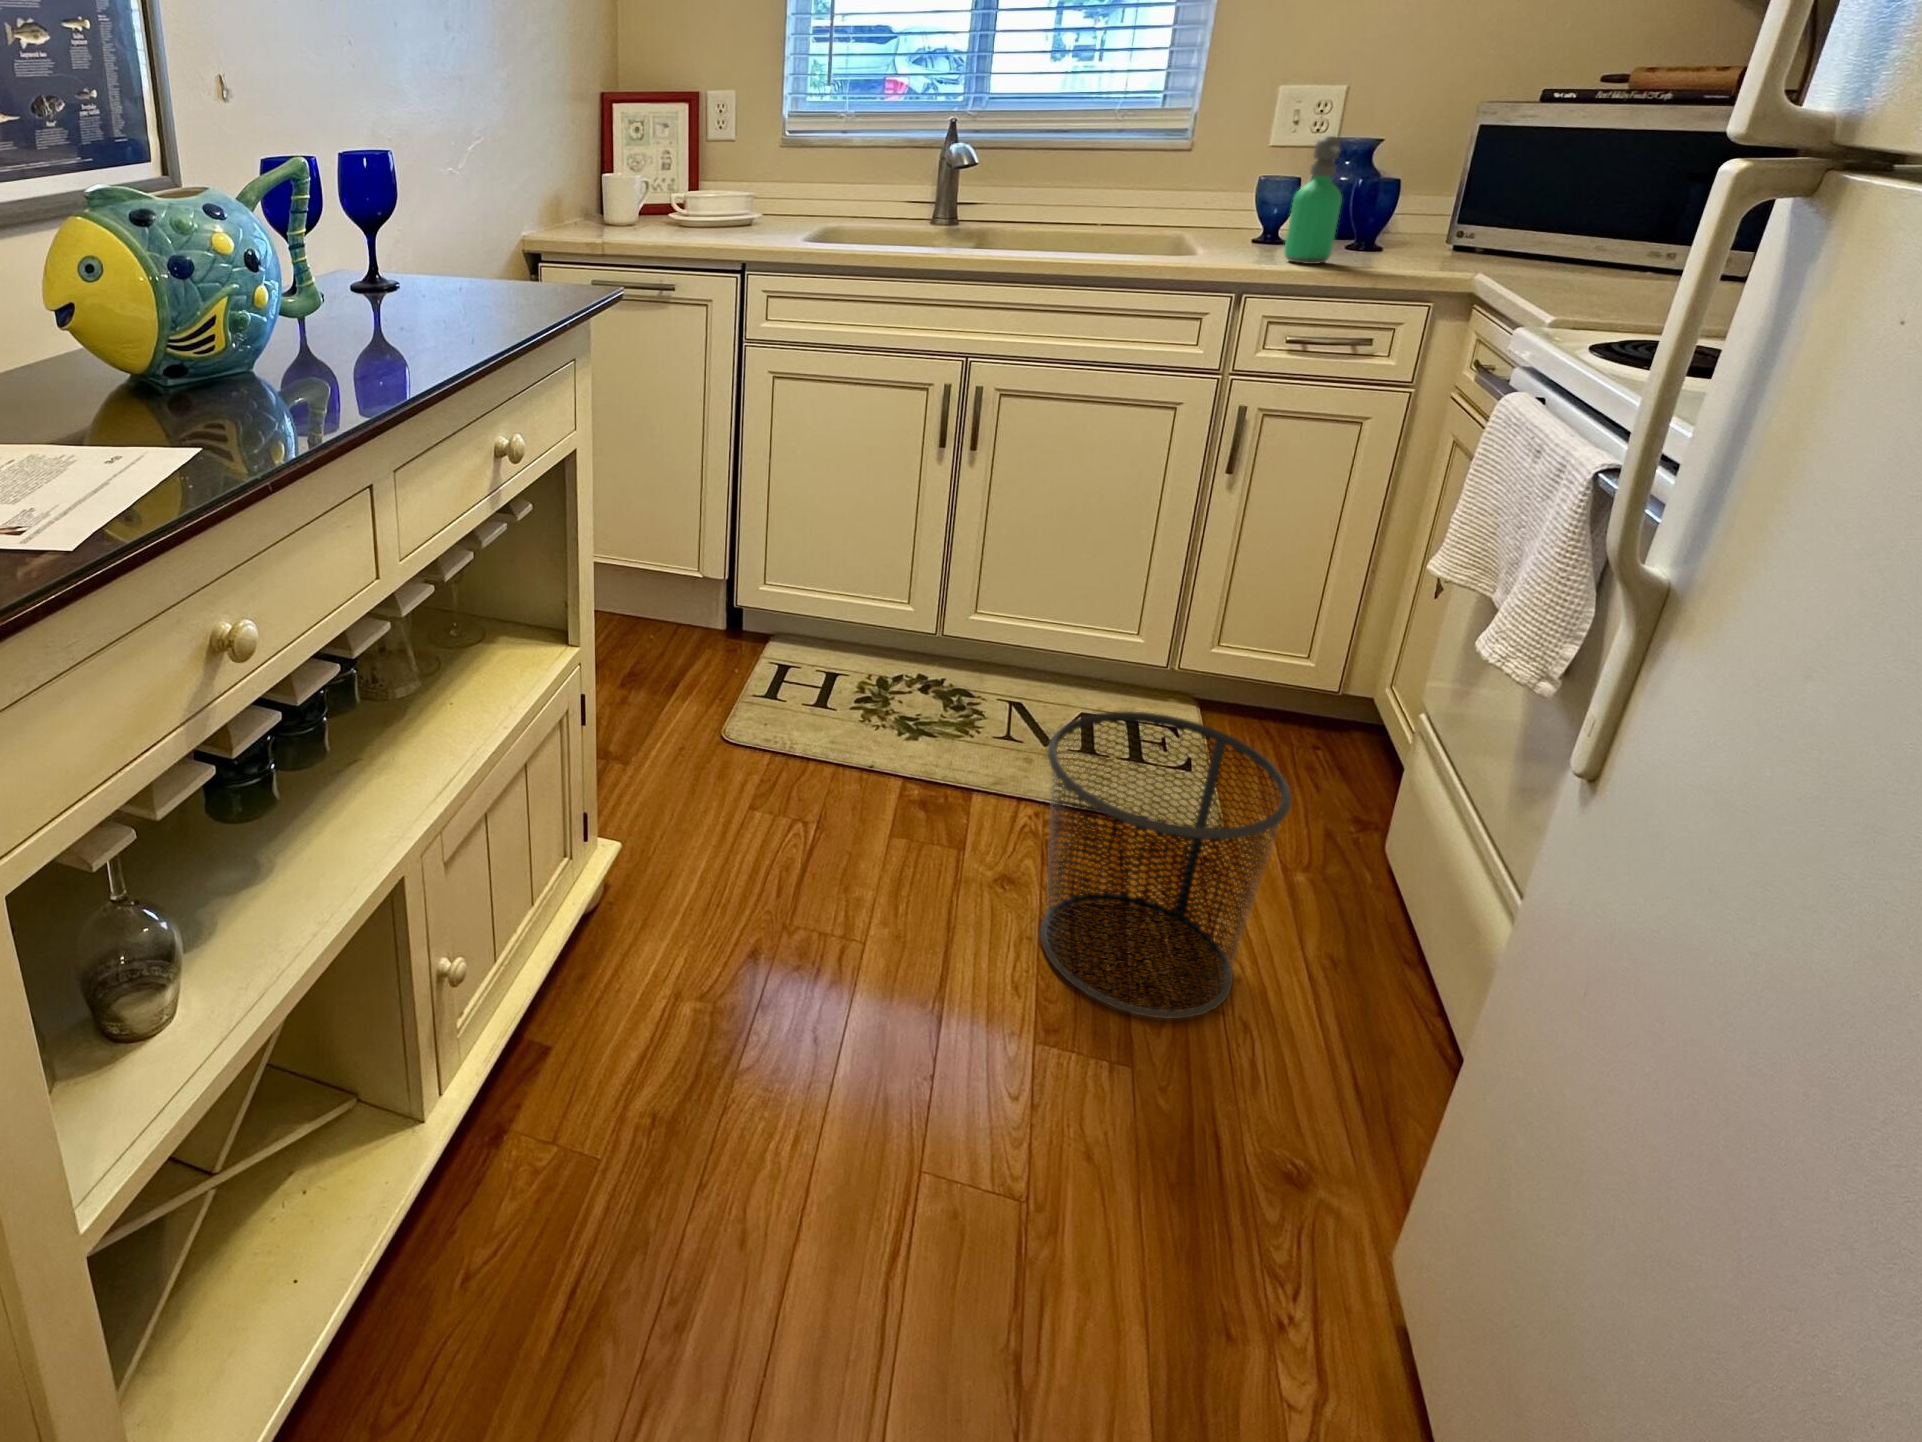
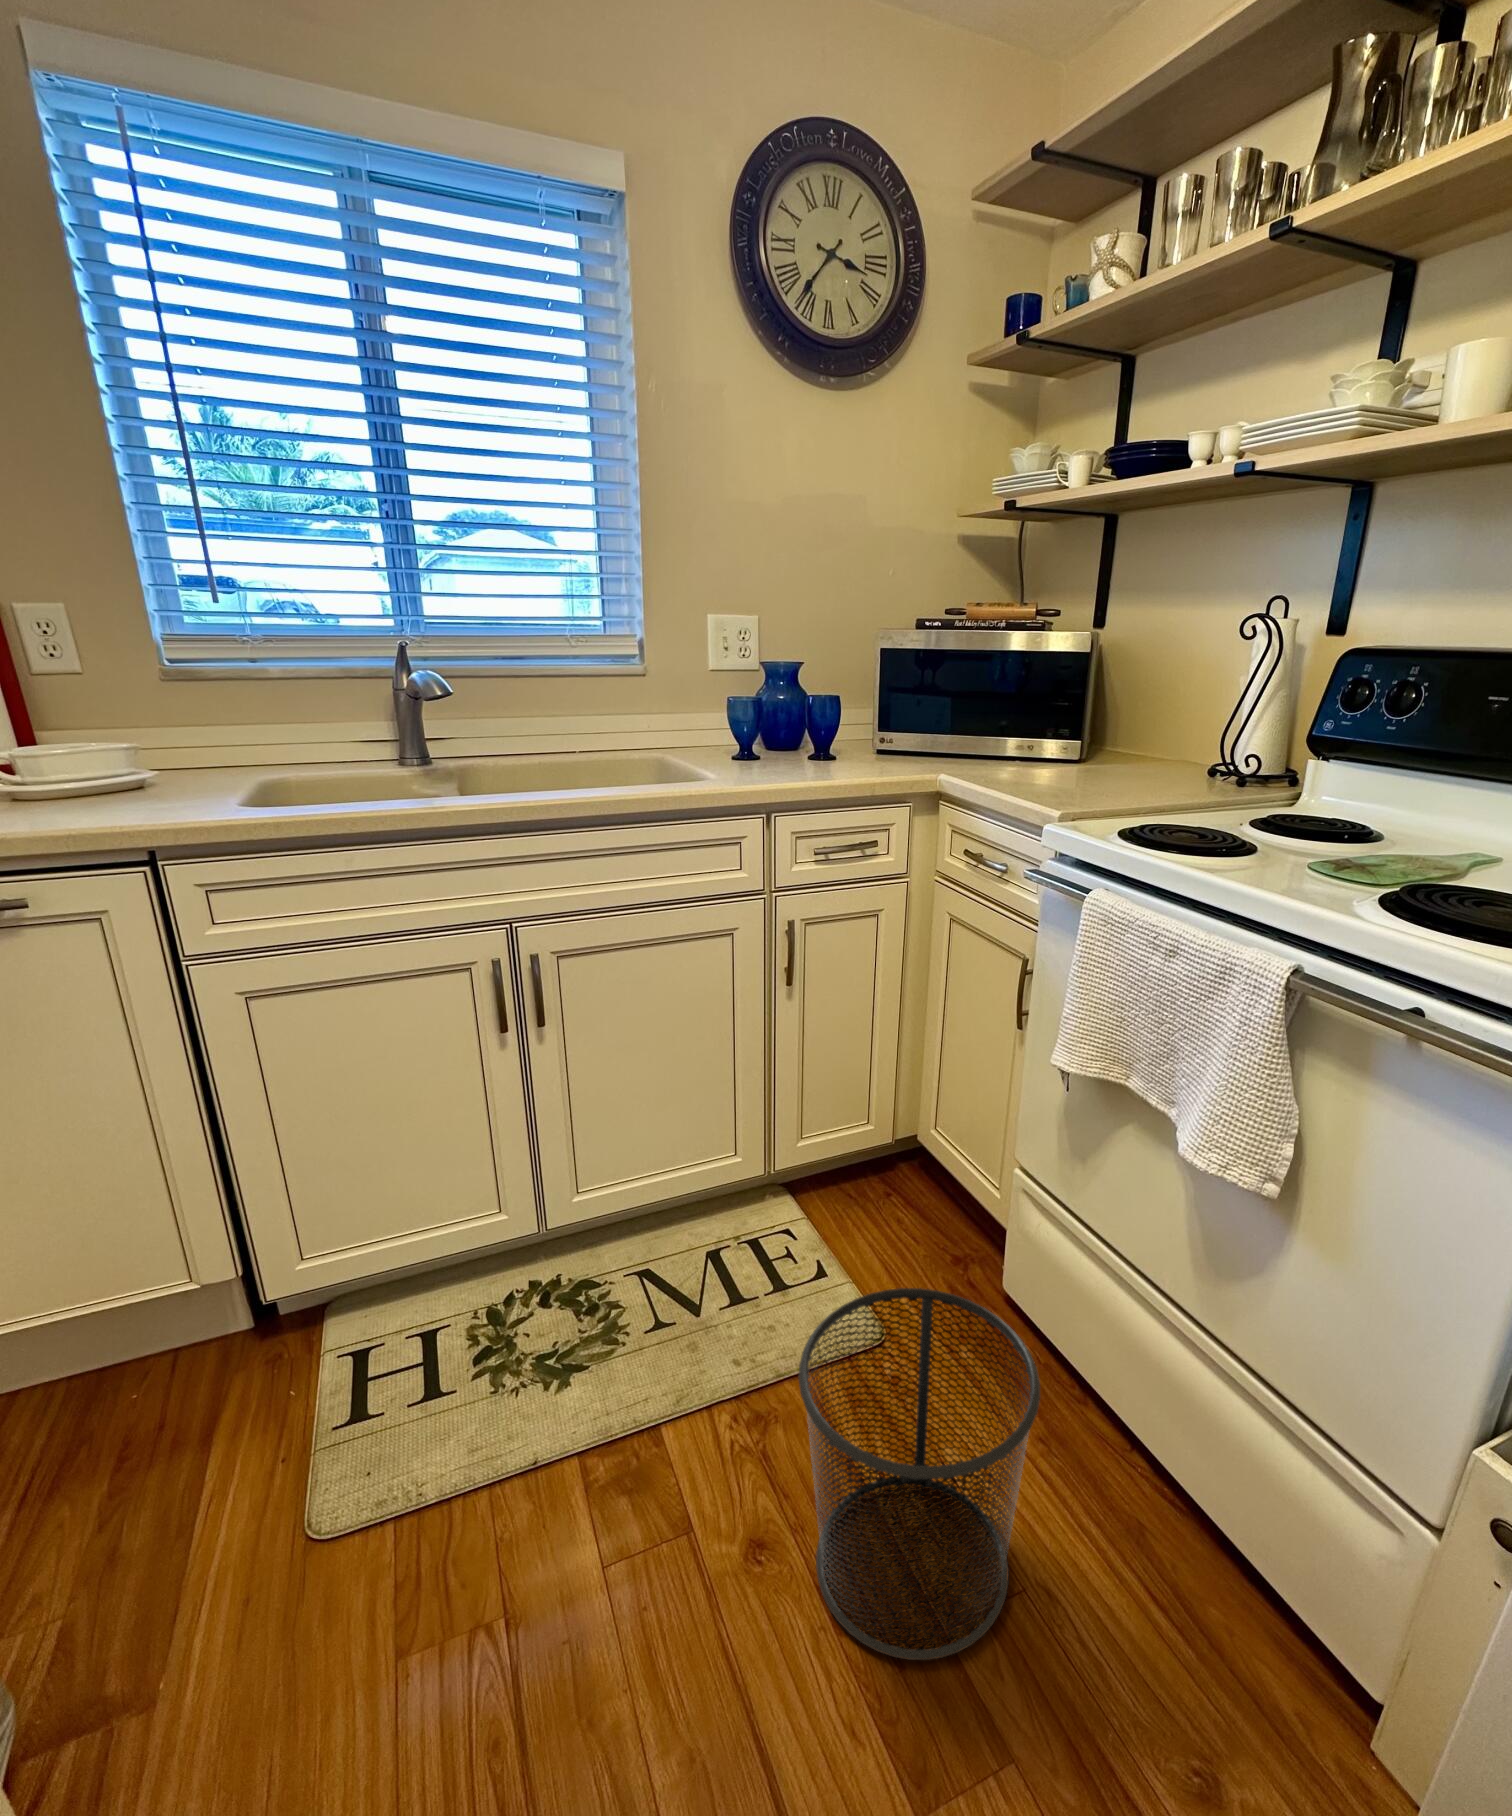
soap dispenser: present [1284,136,1342,264] -> none [774,656,813,772]

